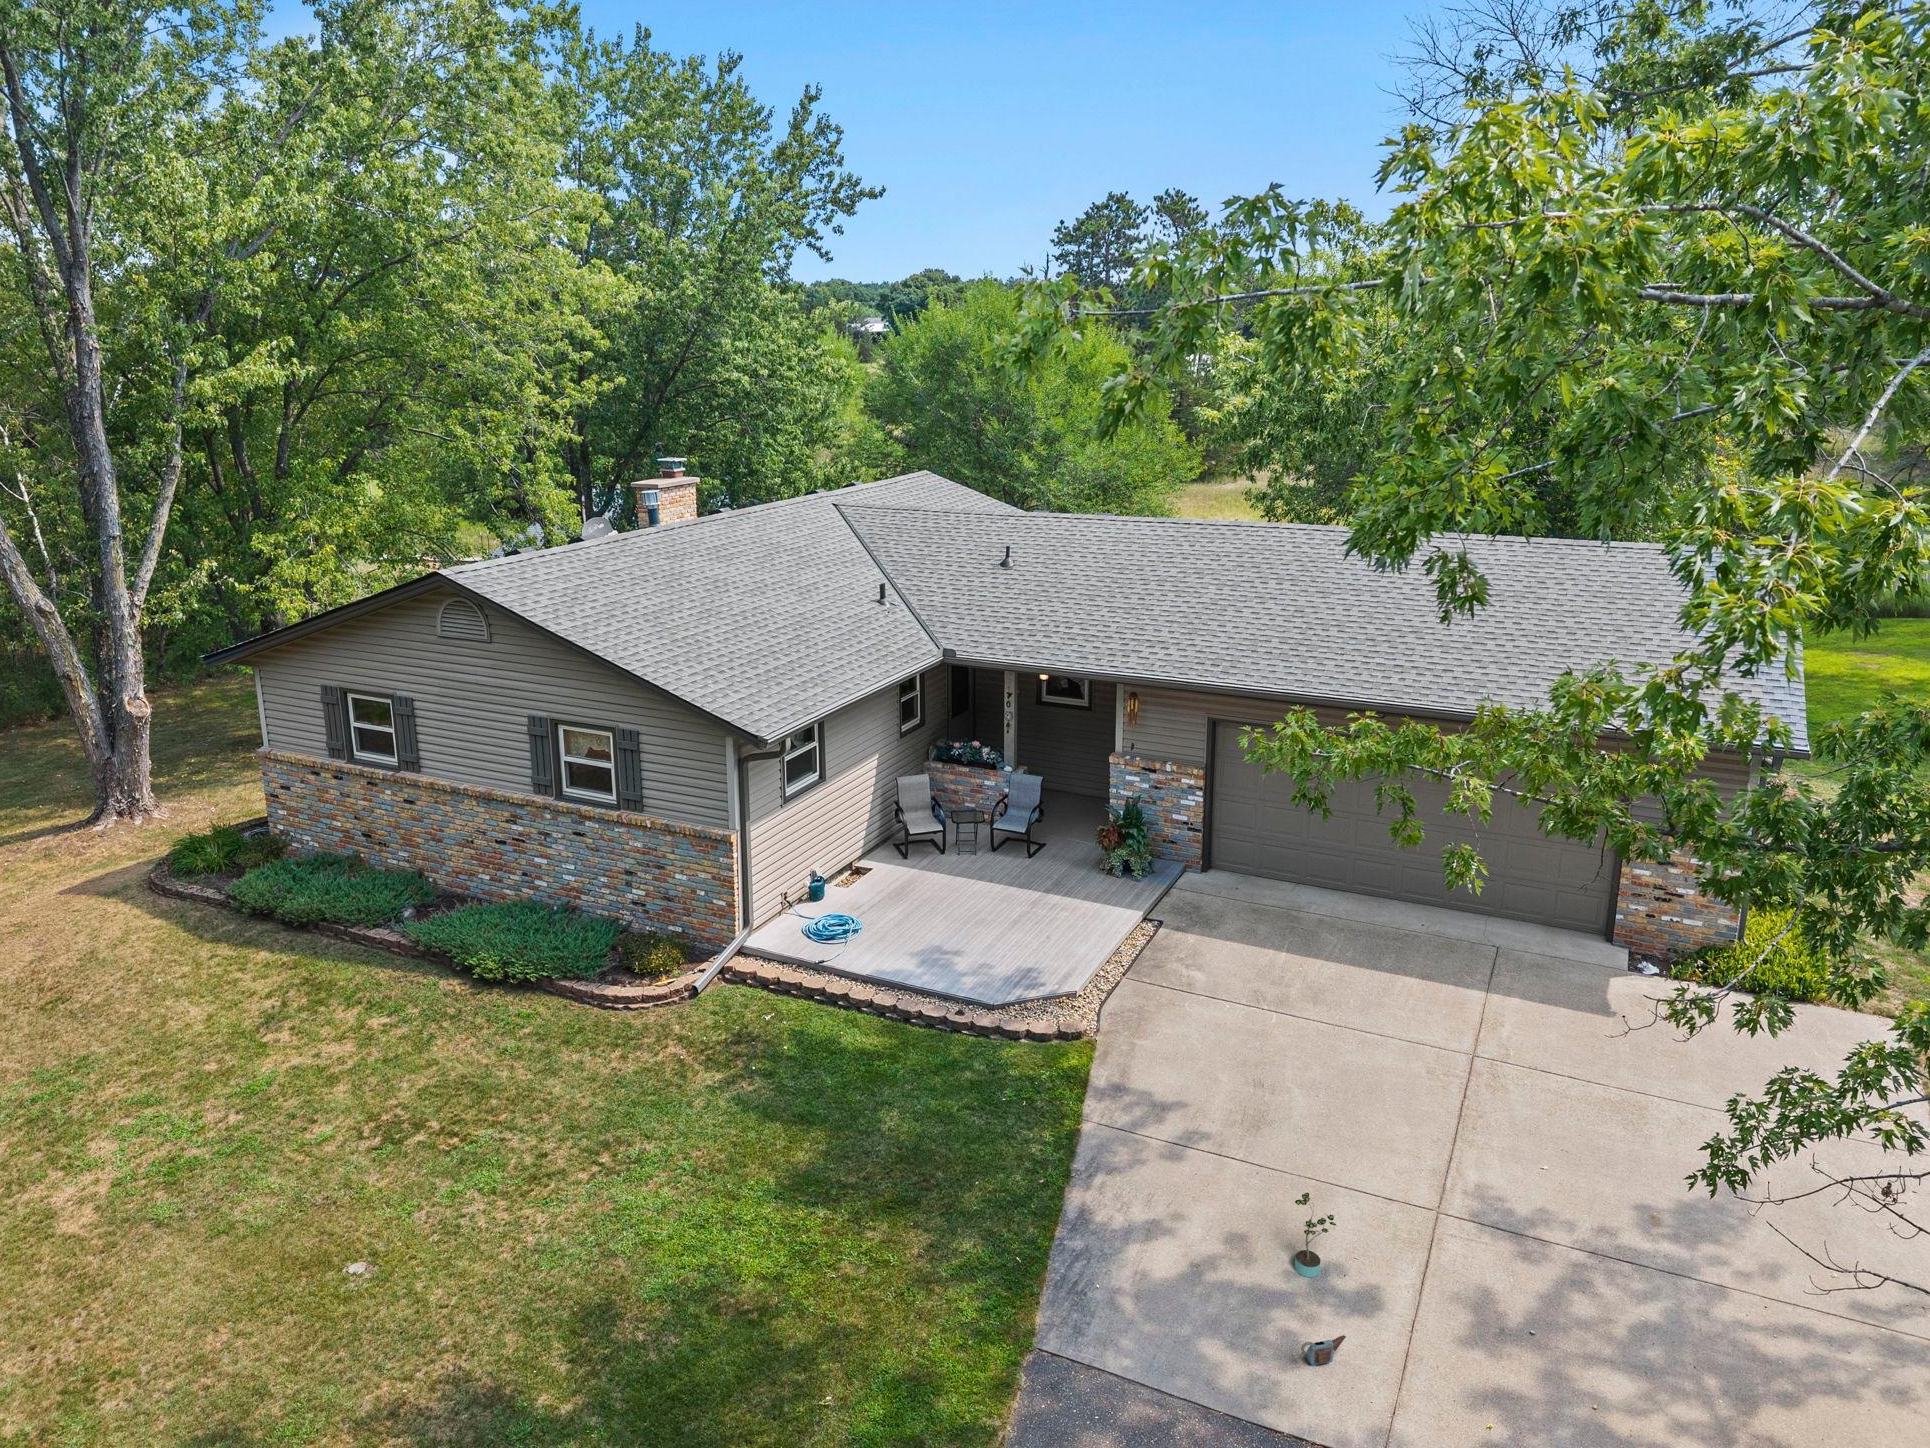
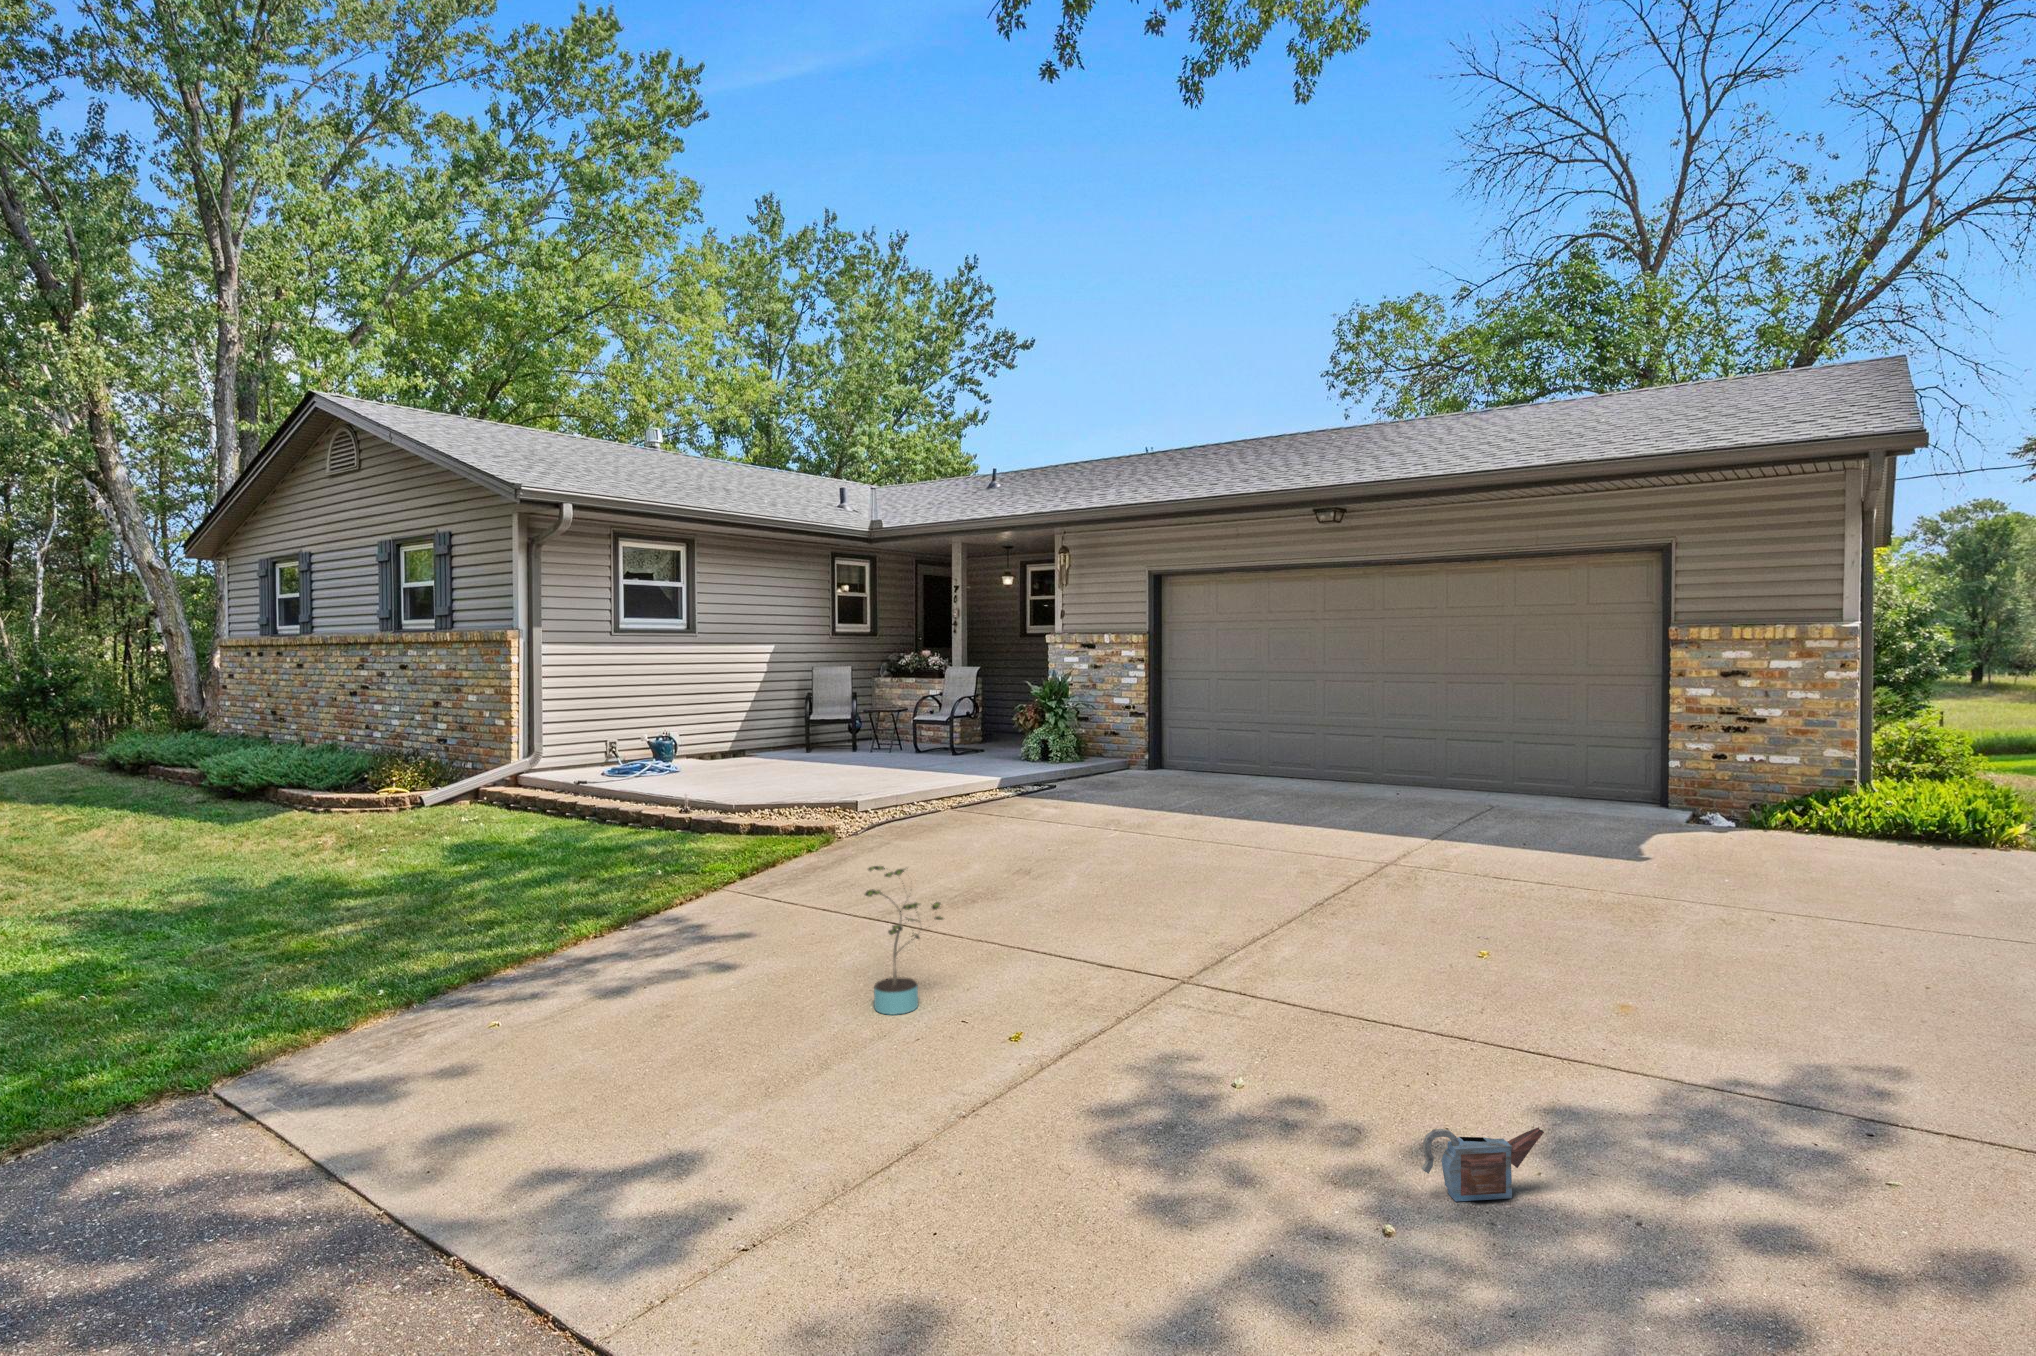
watering can: present [1300,1335,1346,1366] -> present [1422,1128,1544,1201]

